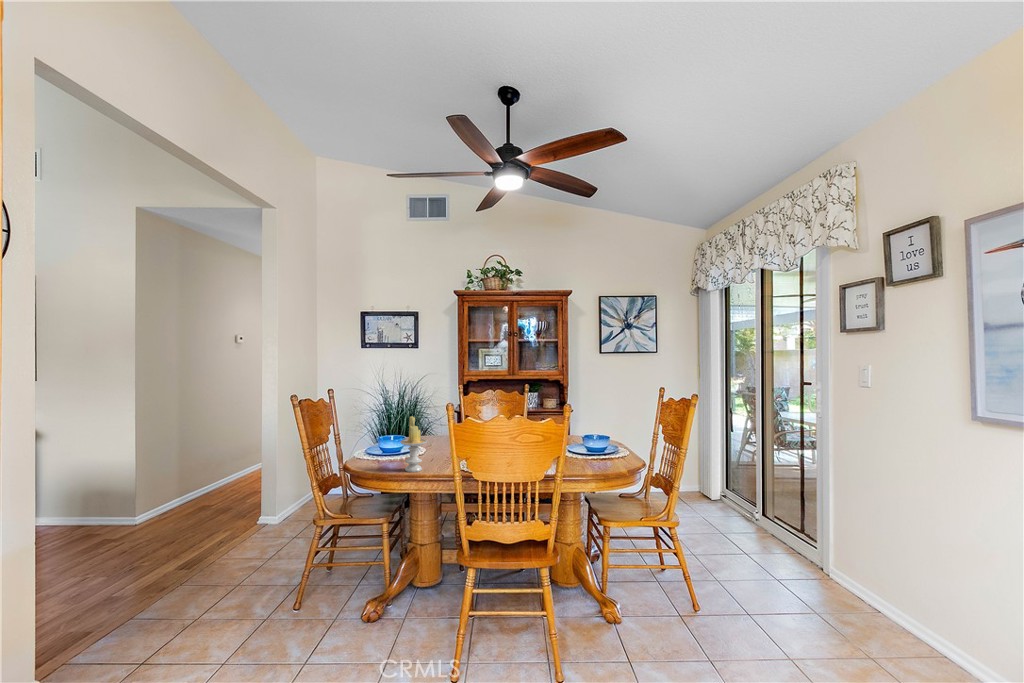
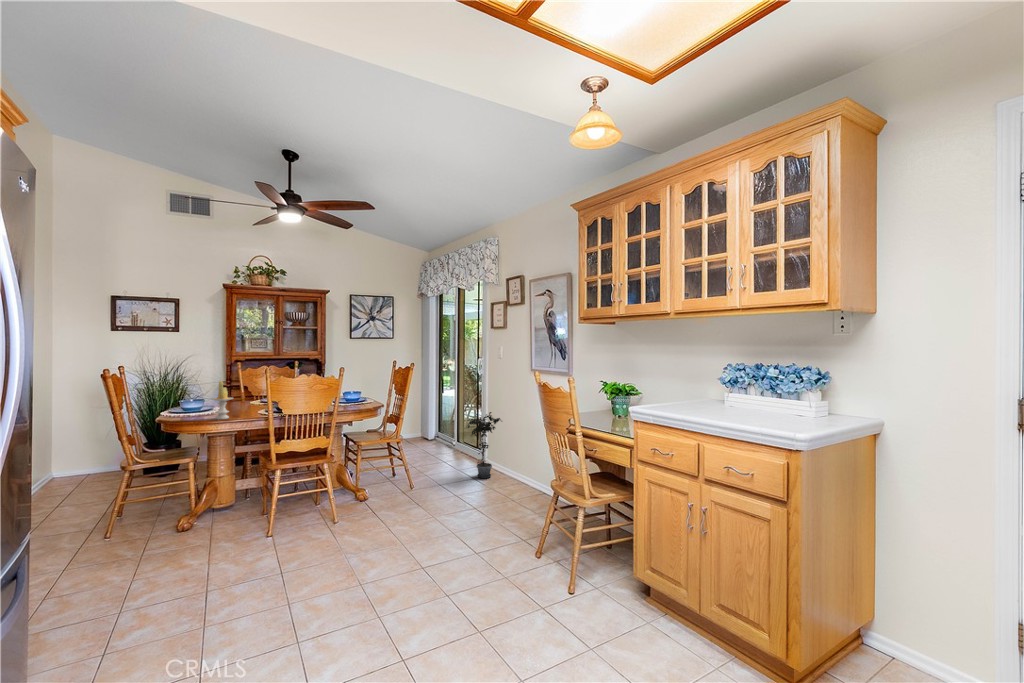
potted plant: none [800,492,875,619] -> present [467,412,501,478]

